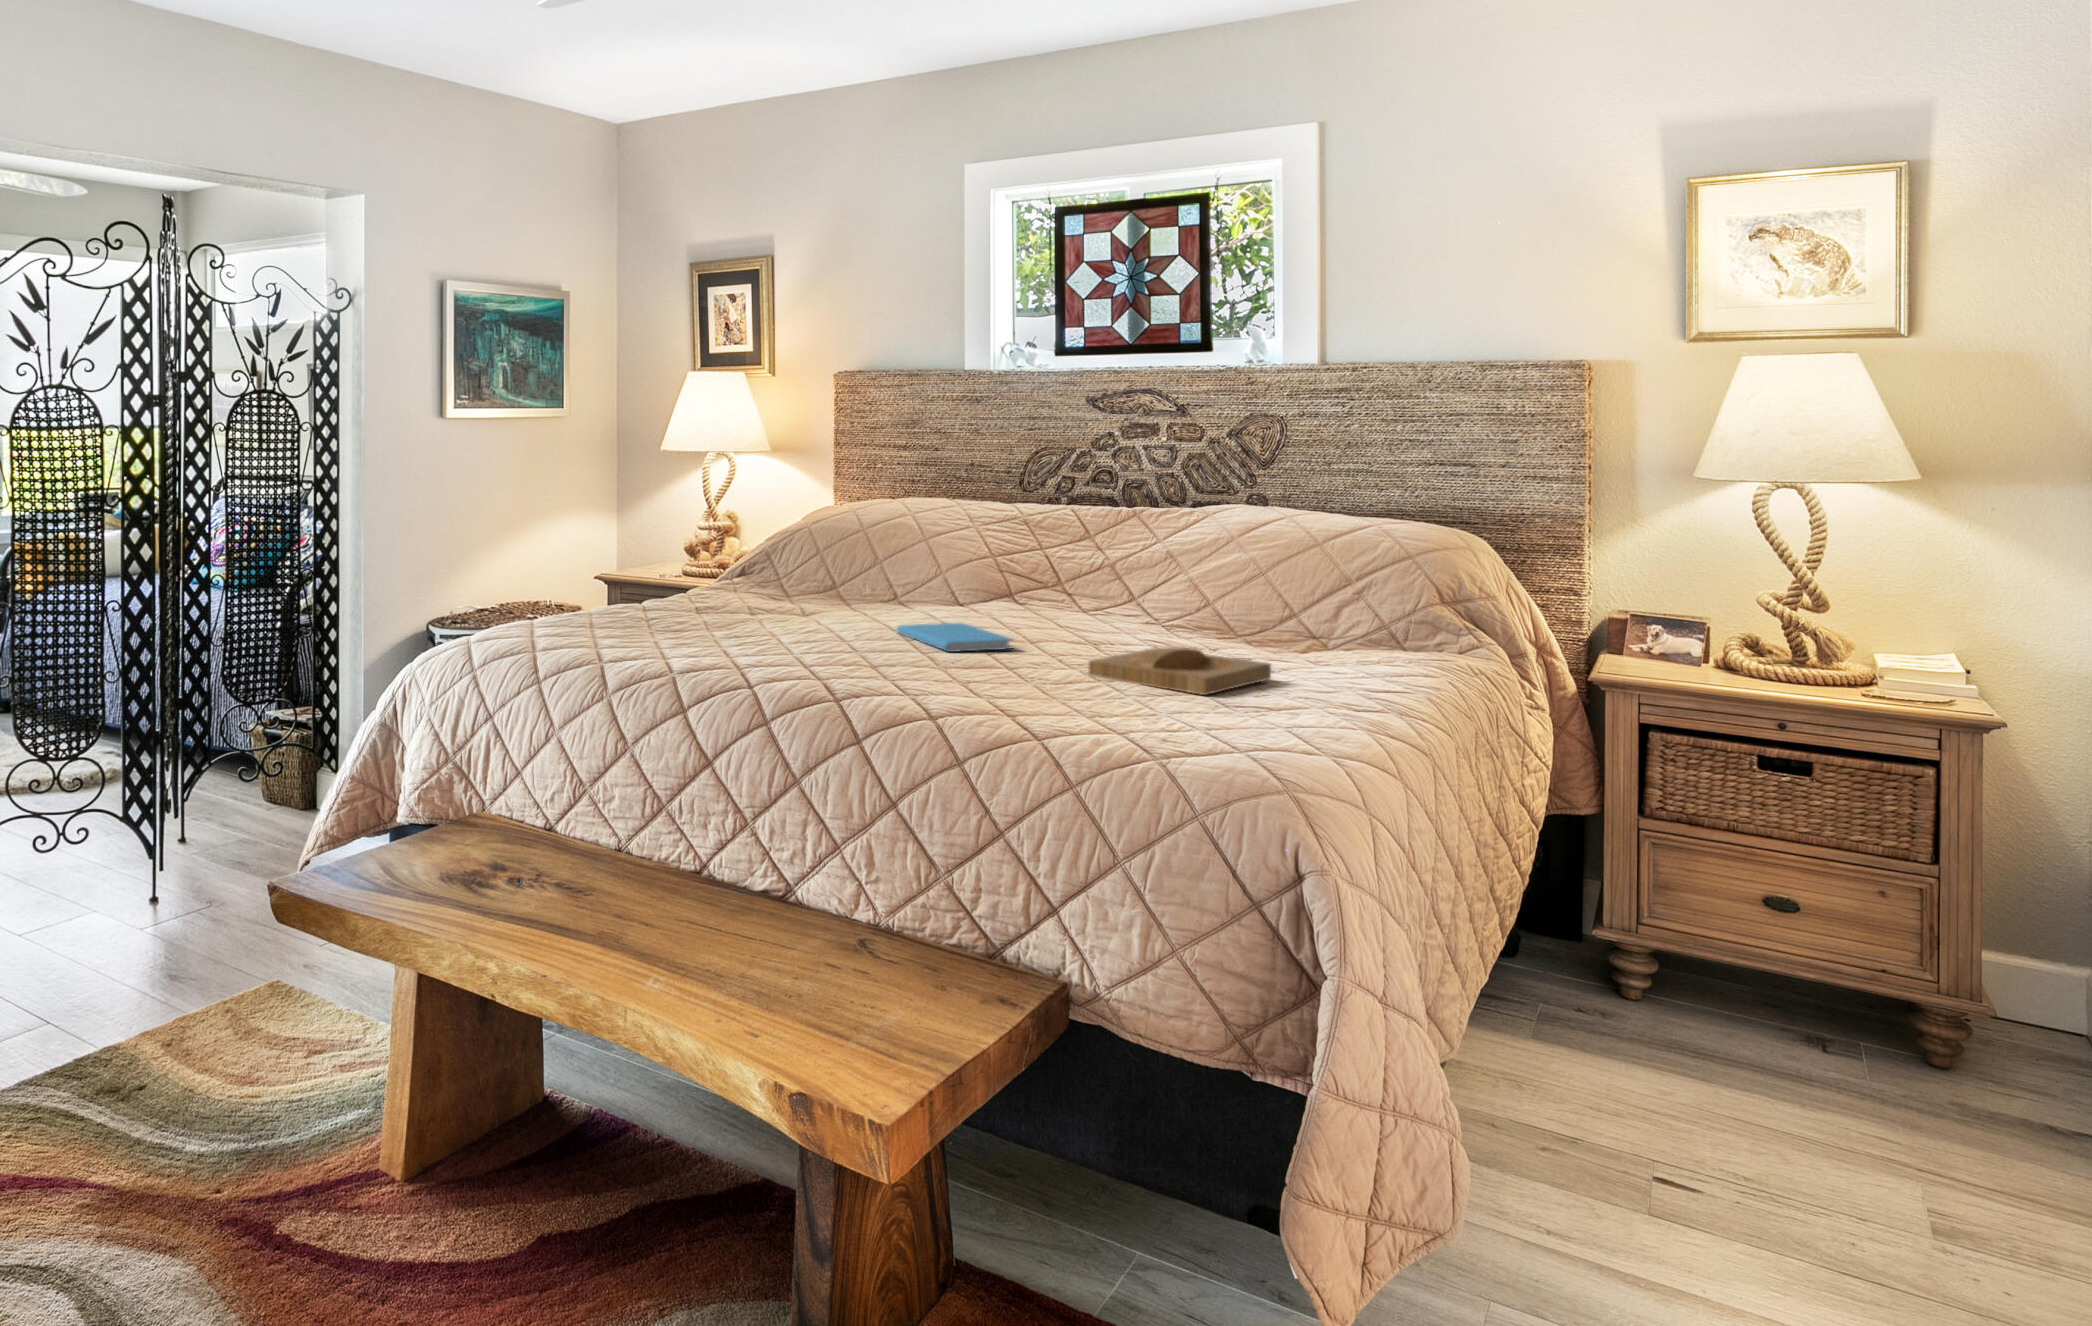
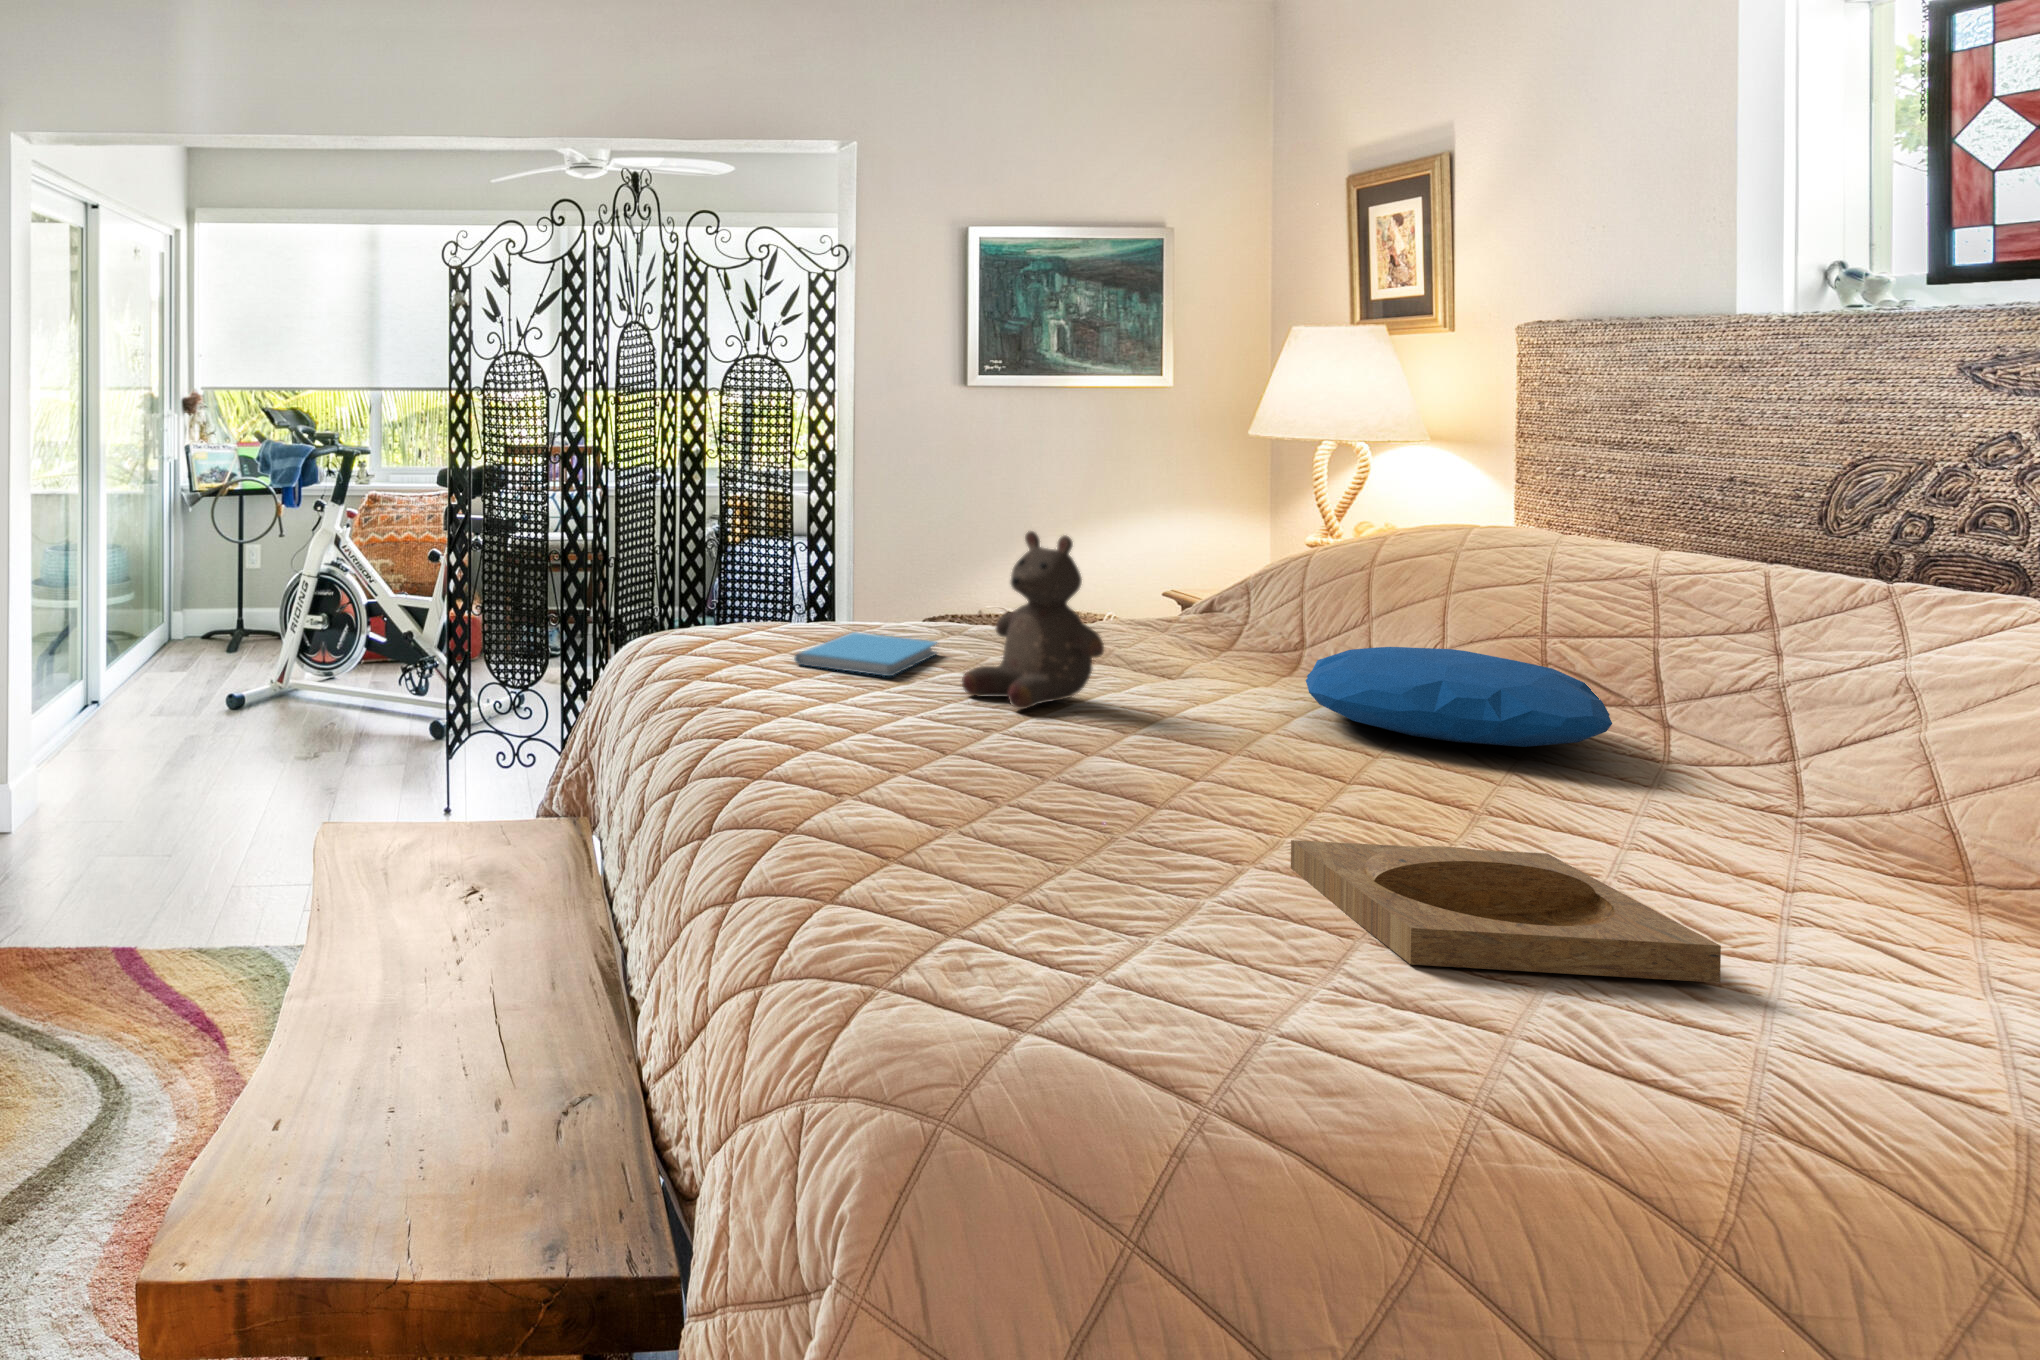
stuffed bear: none [759,518,847,634] -> present [962,531,1104,709]
pillow: none [886,568,1059,615] -> present [1306,647,1612,747]
book: present [897,623,1012,652] -> present [794,632,937,676]

